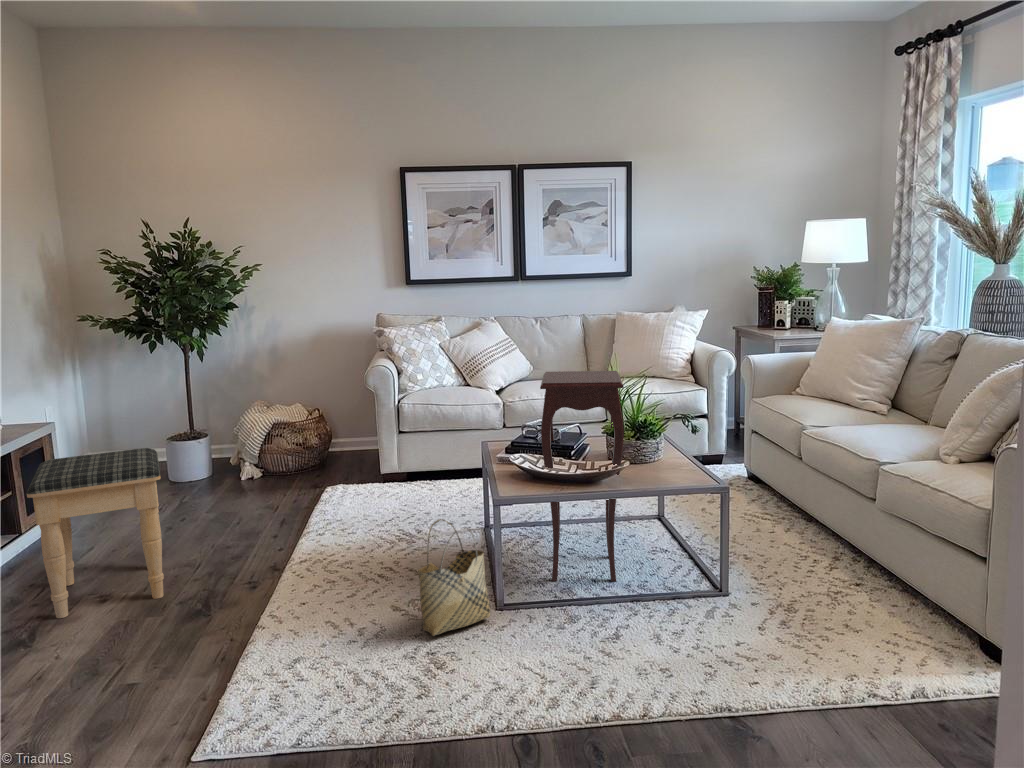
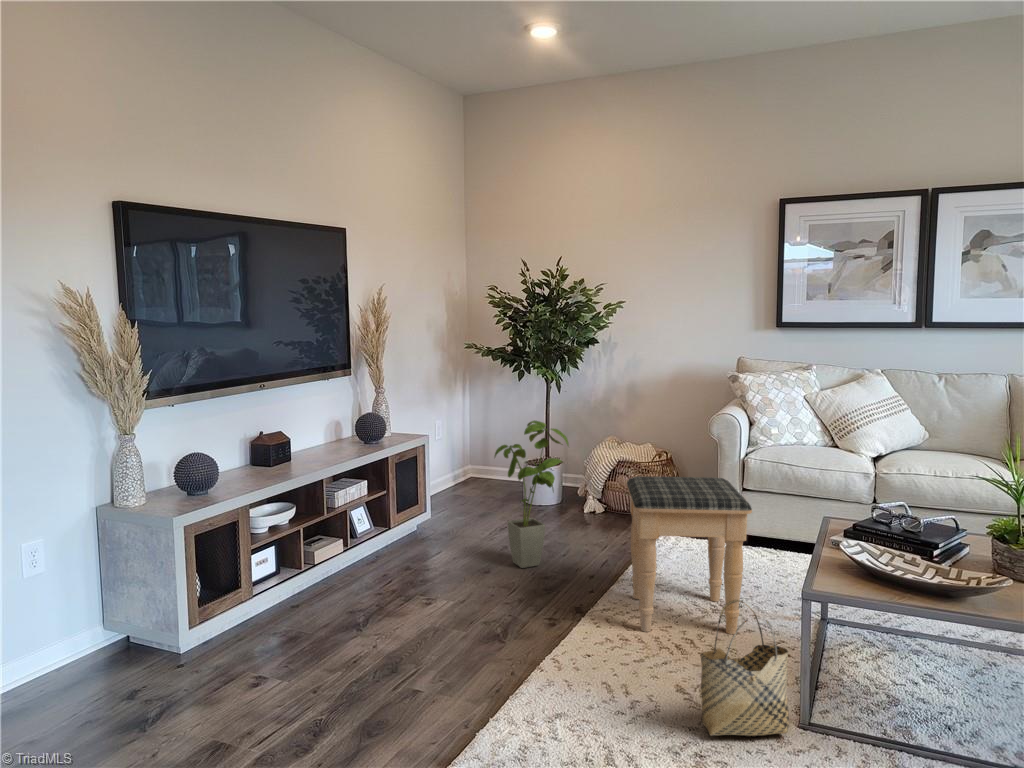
side table: present [540,371,624,581] -> none [886,442,1018,737]
house plant: none [156,391,240,543] -> present [495,420,569,568]
footstool: present [27,448,164,618] -> present [627,476,752,634]

